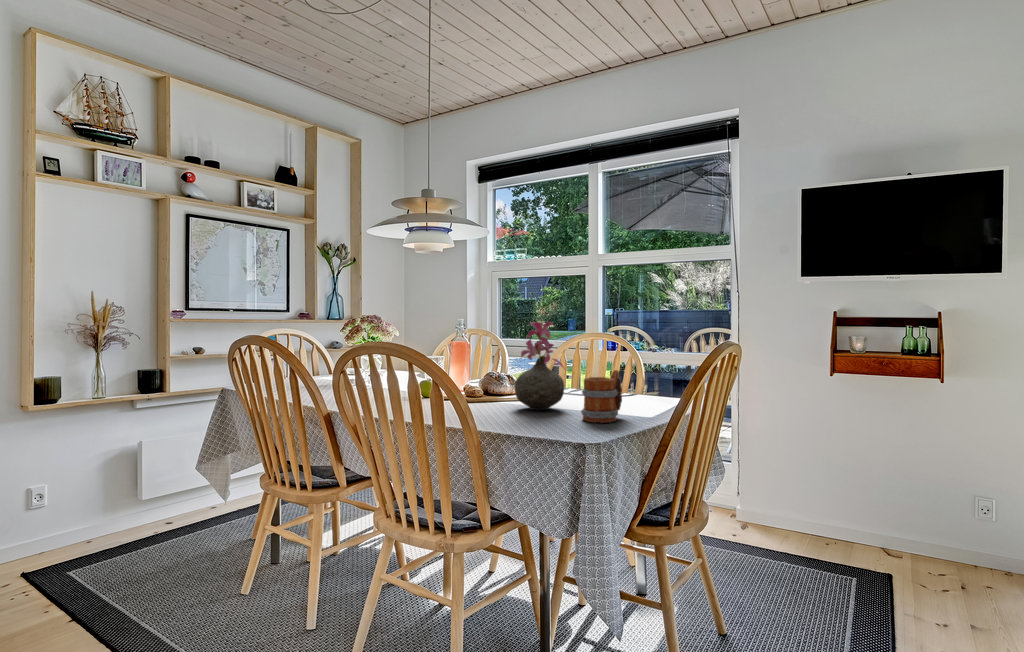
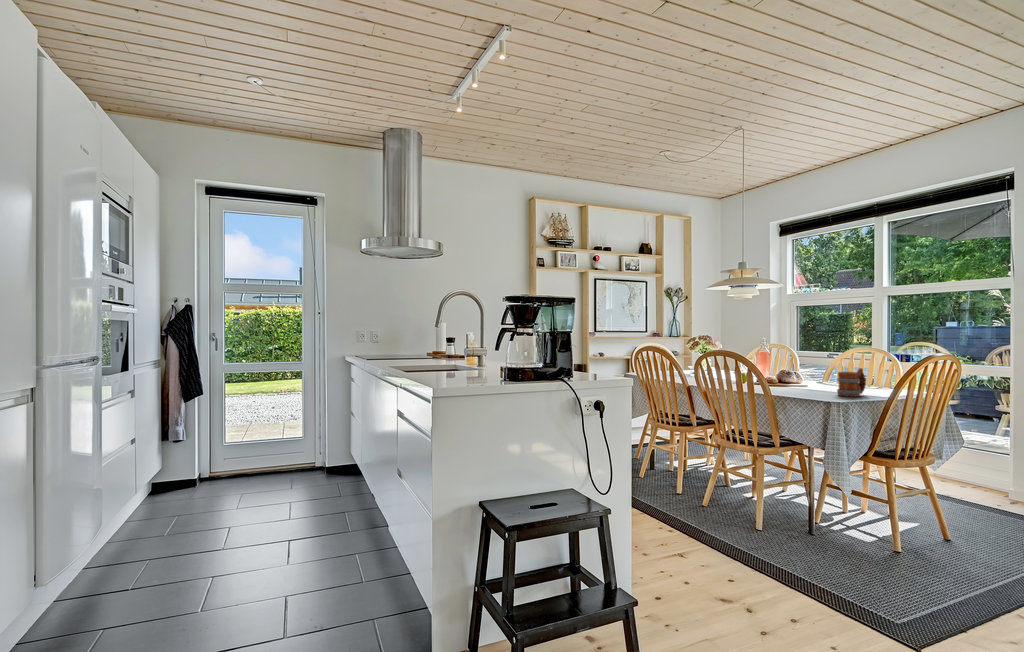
vase: present [515,322,564,410] -> none [797,340,830,391]

